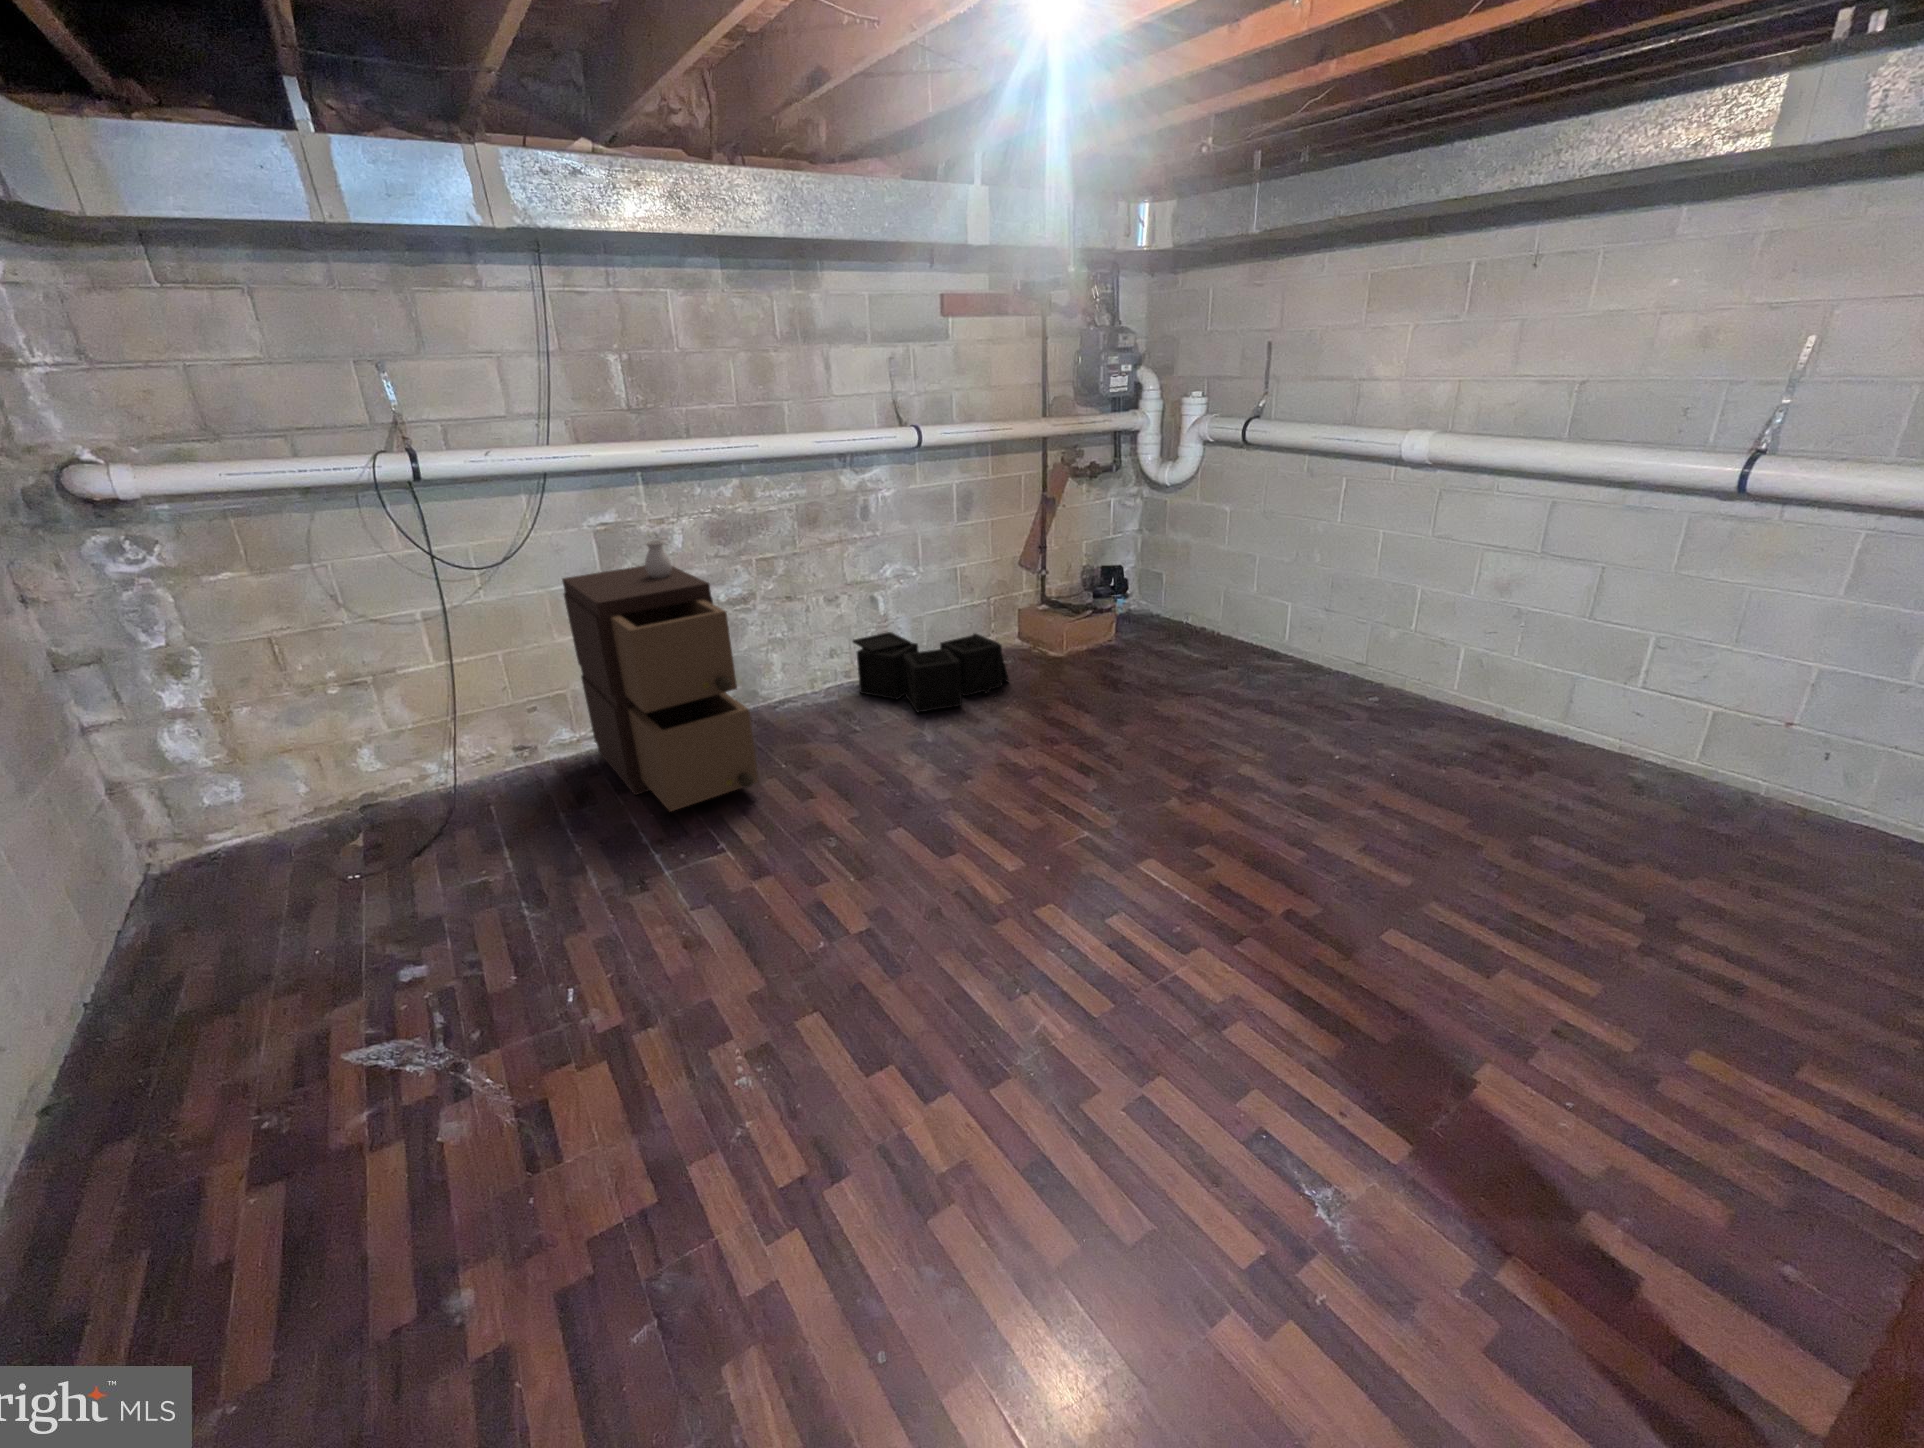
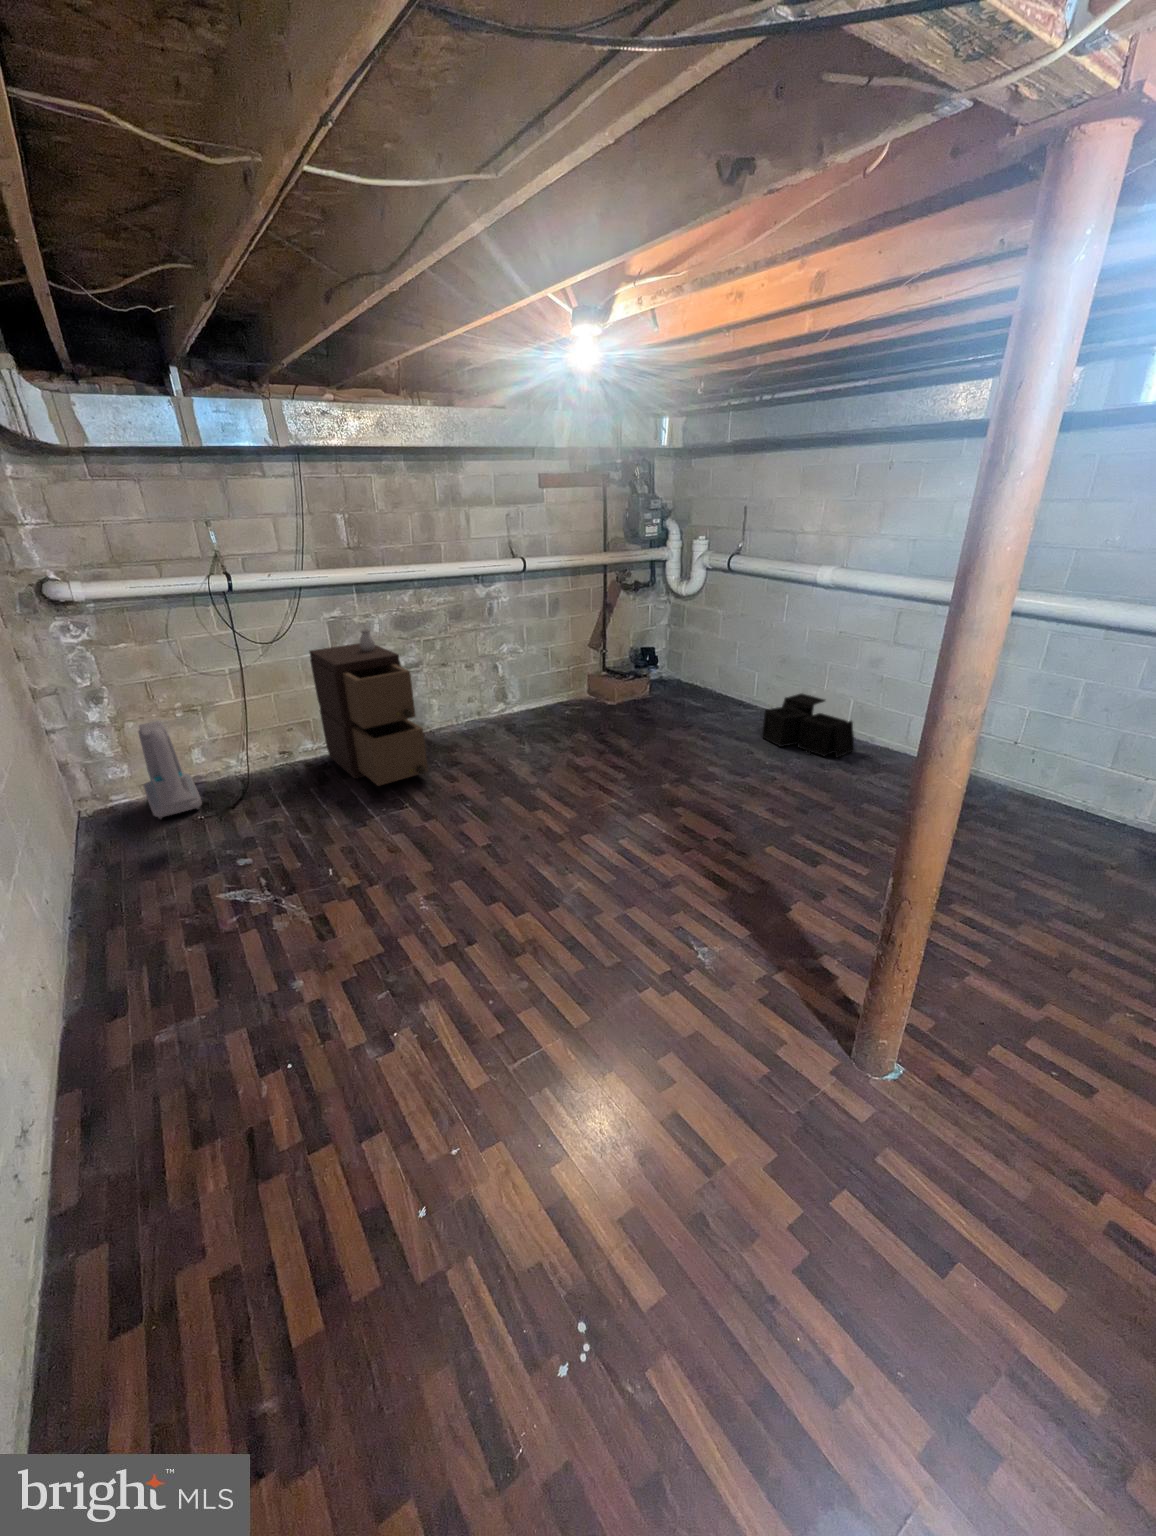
storage bin: present [852,632,1009,712] -> present [762,694,854,758]
vacuum cleaner: none [244,705,362,881] -> present [138,721,202,819]

